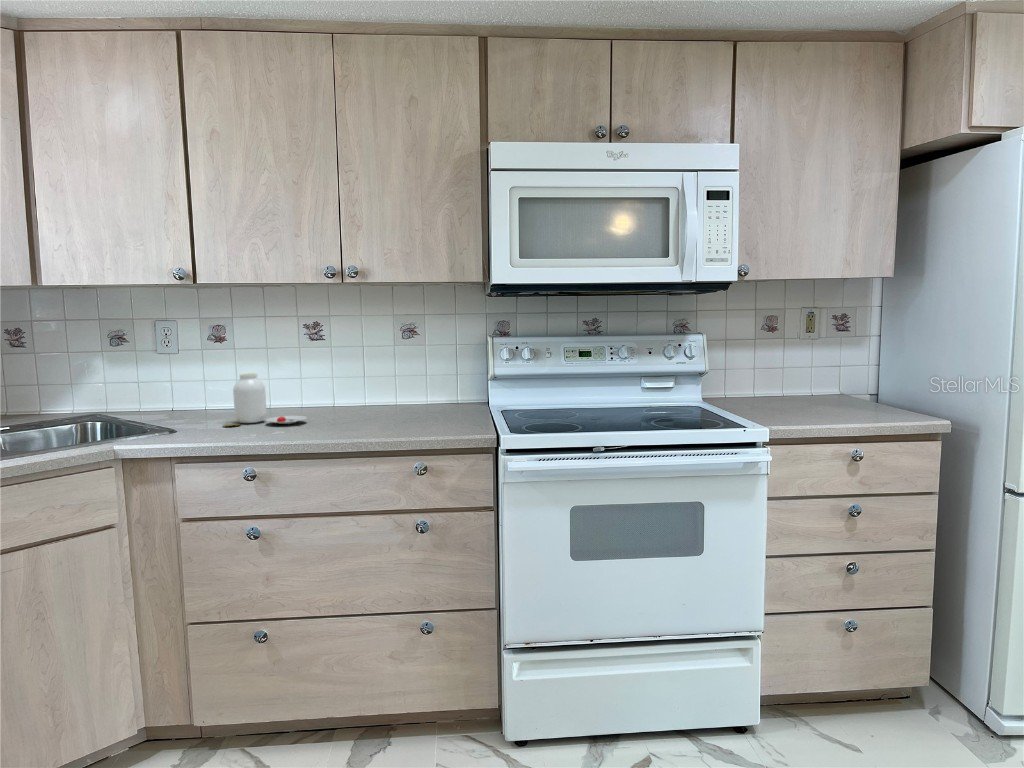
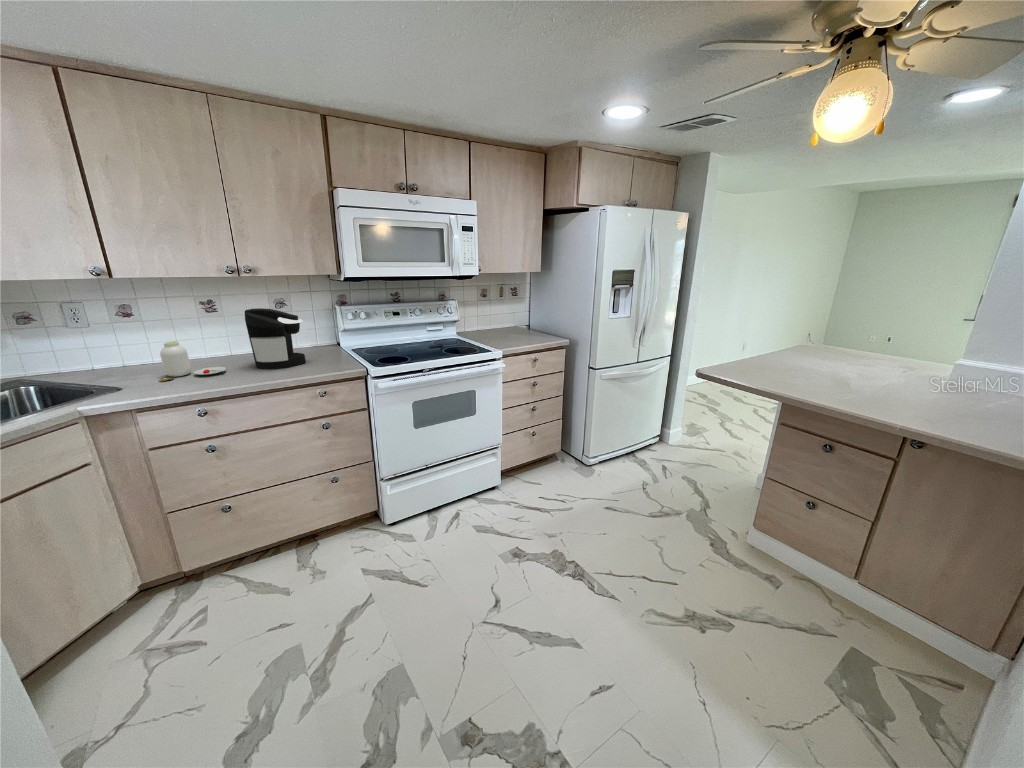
coffee maker: none [342,331,421,425] -> present [245,308,306,369]

